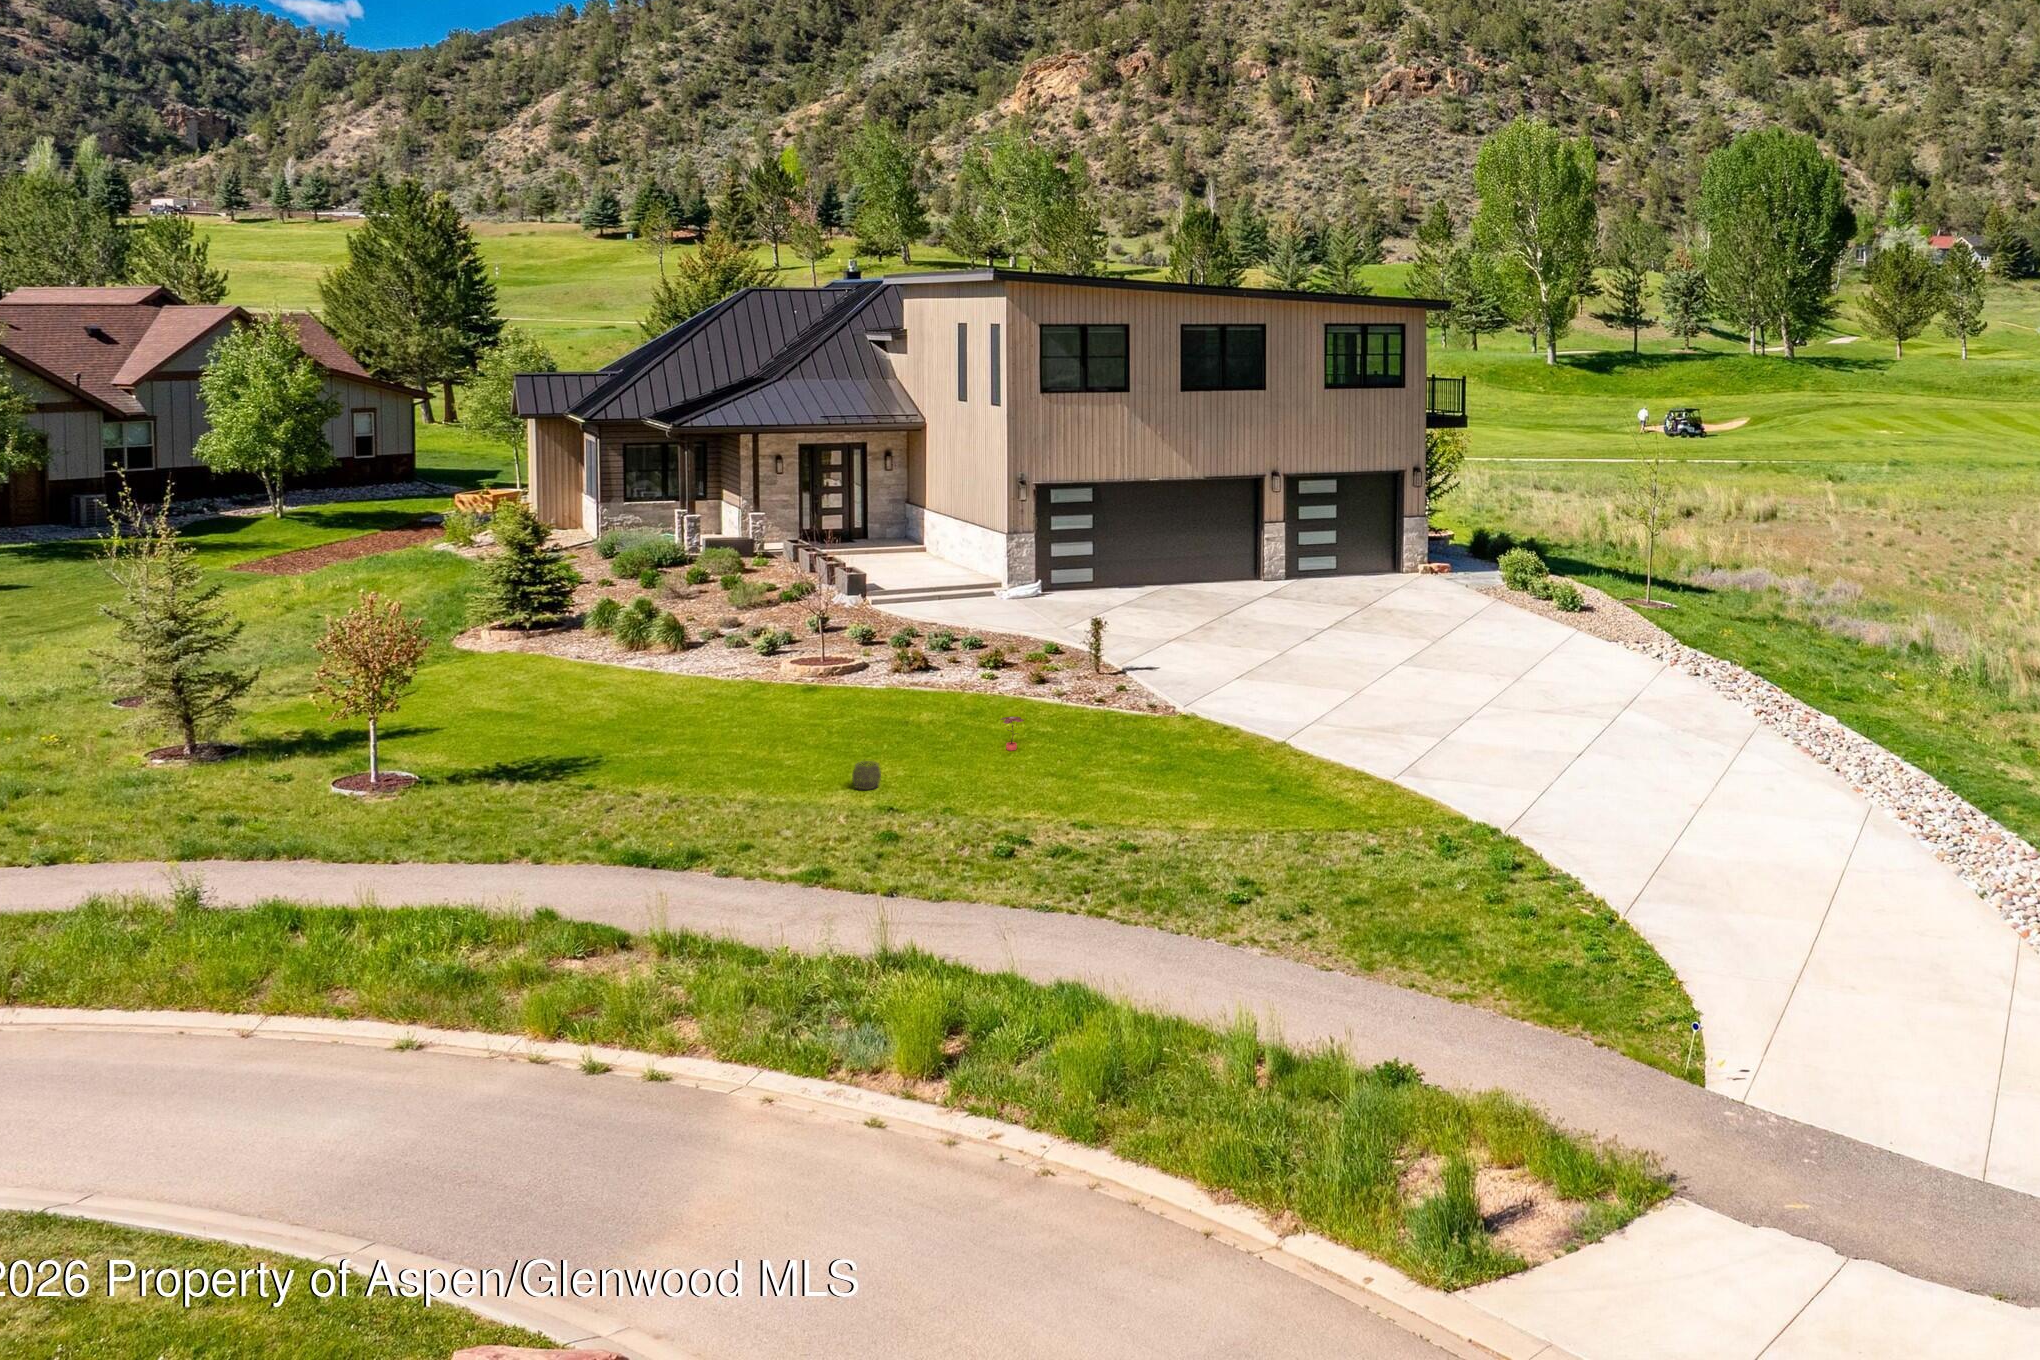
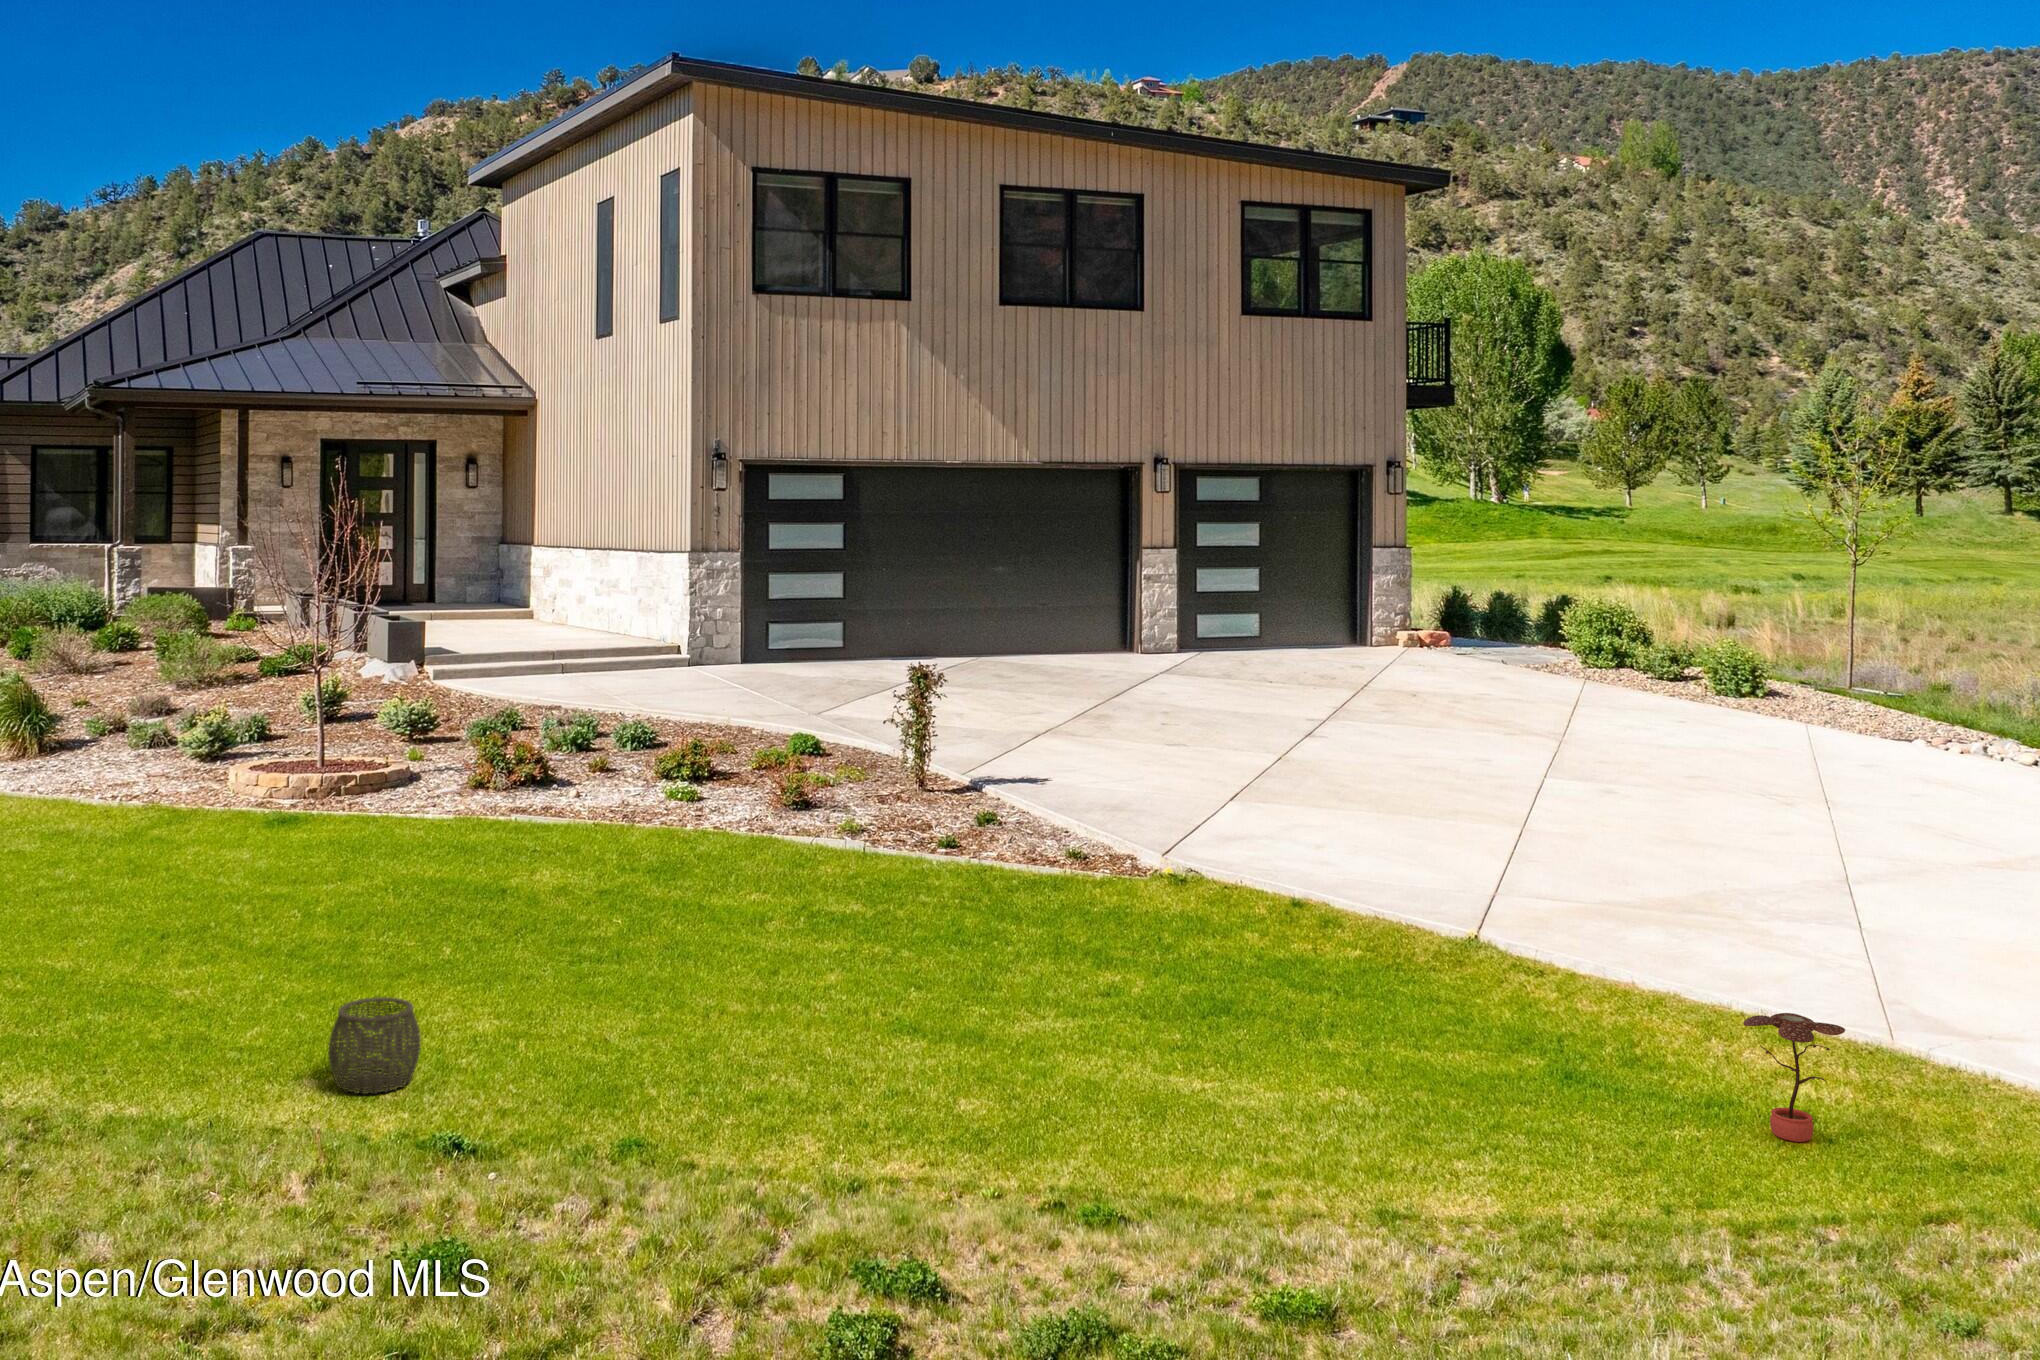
potted plant: present [1001,717,1024,751] -> present [1743,1013,1845,1142]

